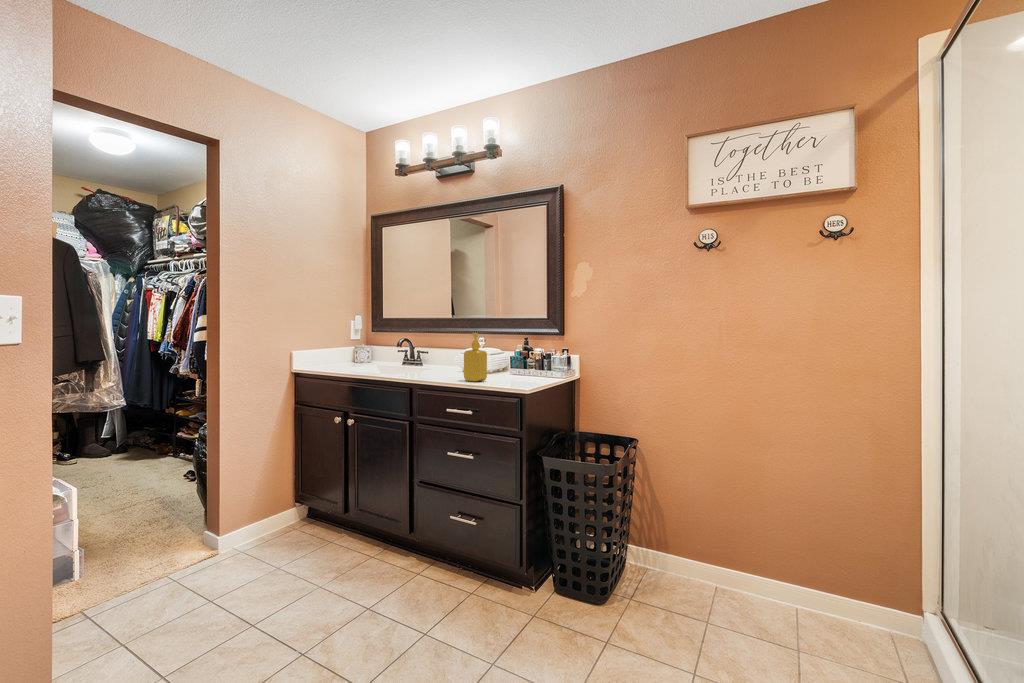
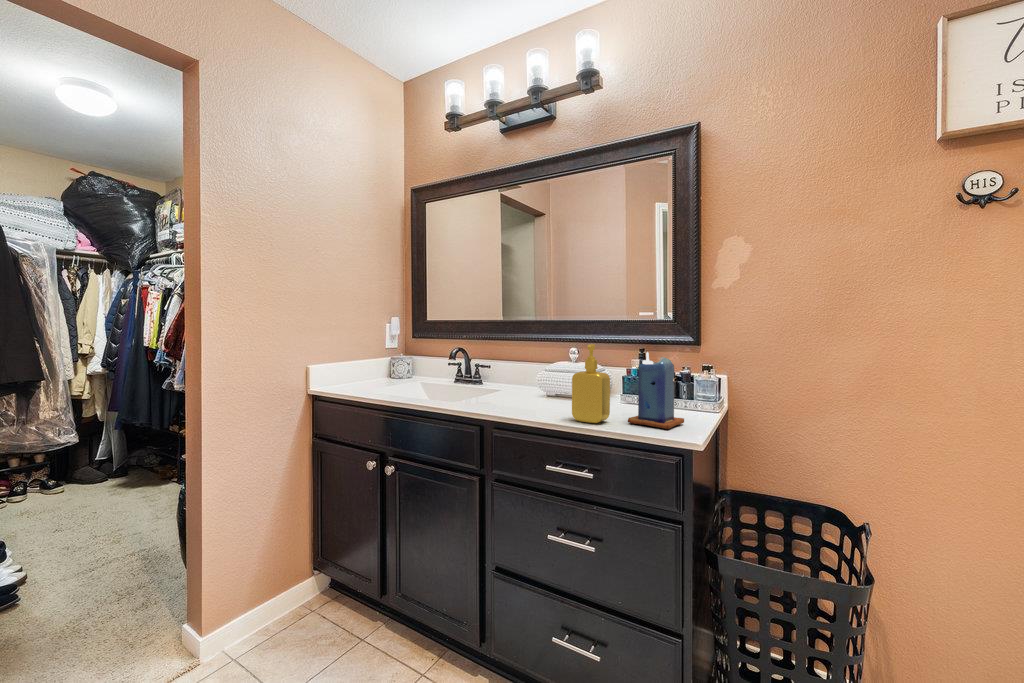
candle: none [497,338,532,383] -> present [628,352,684,429]

